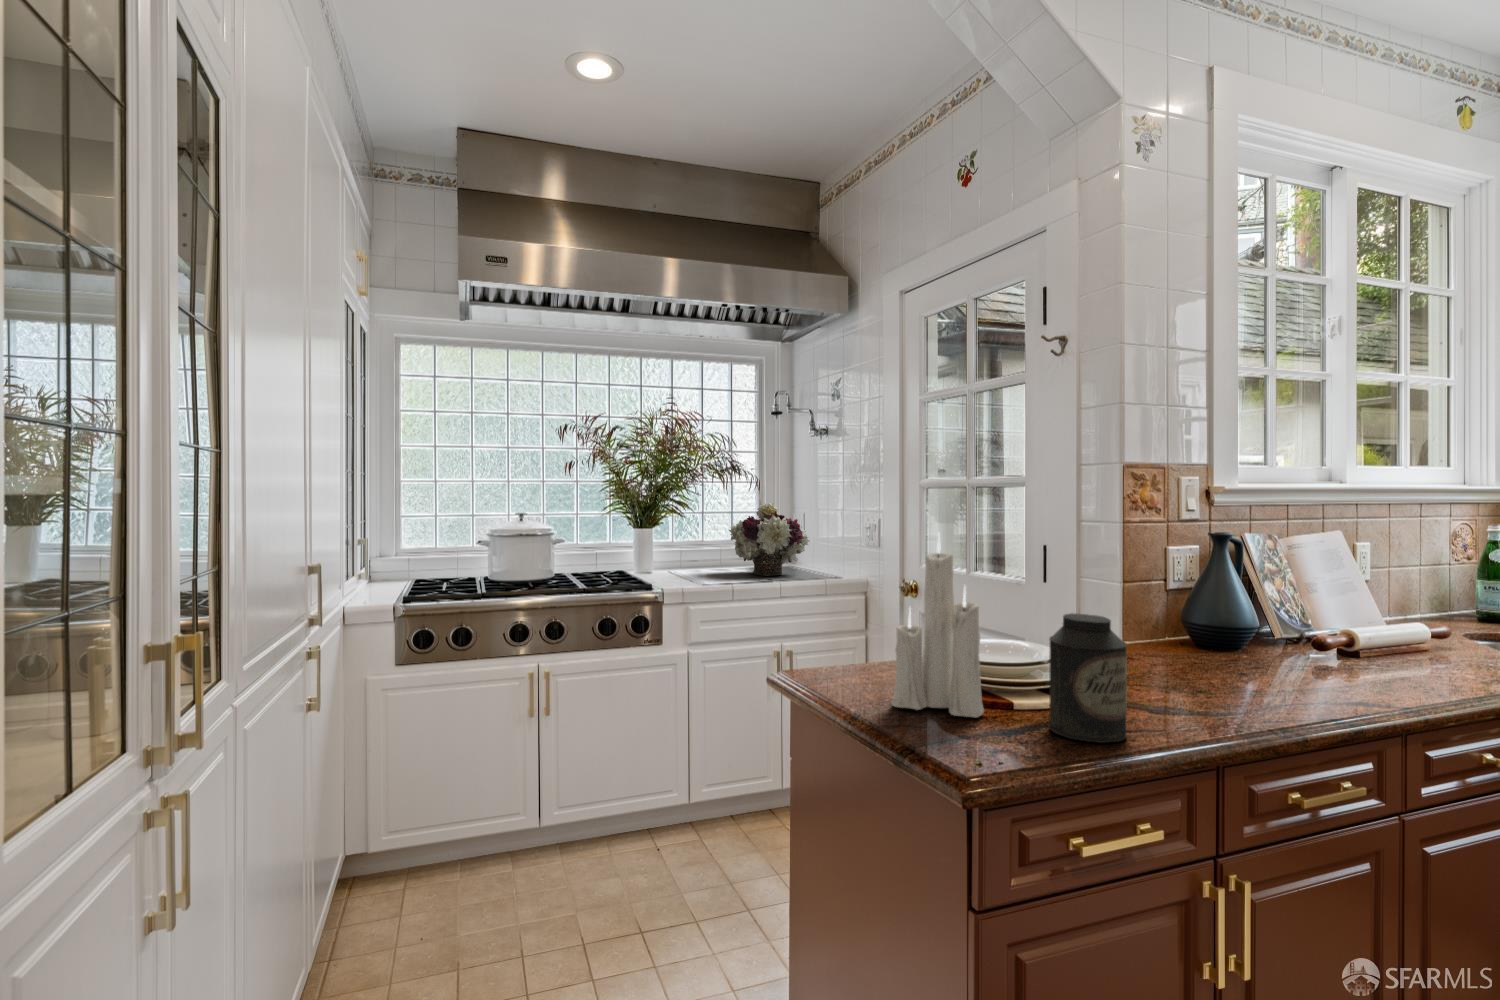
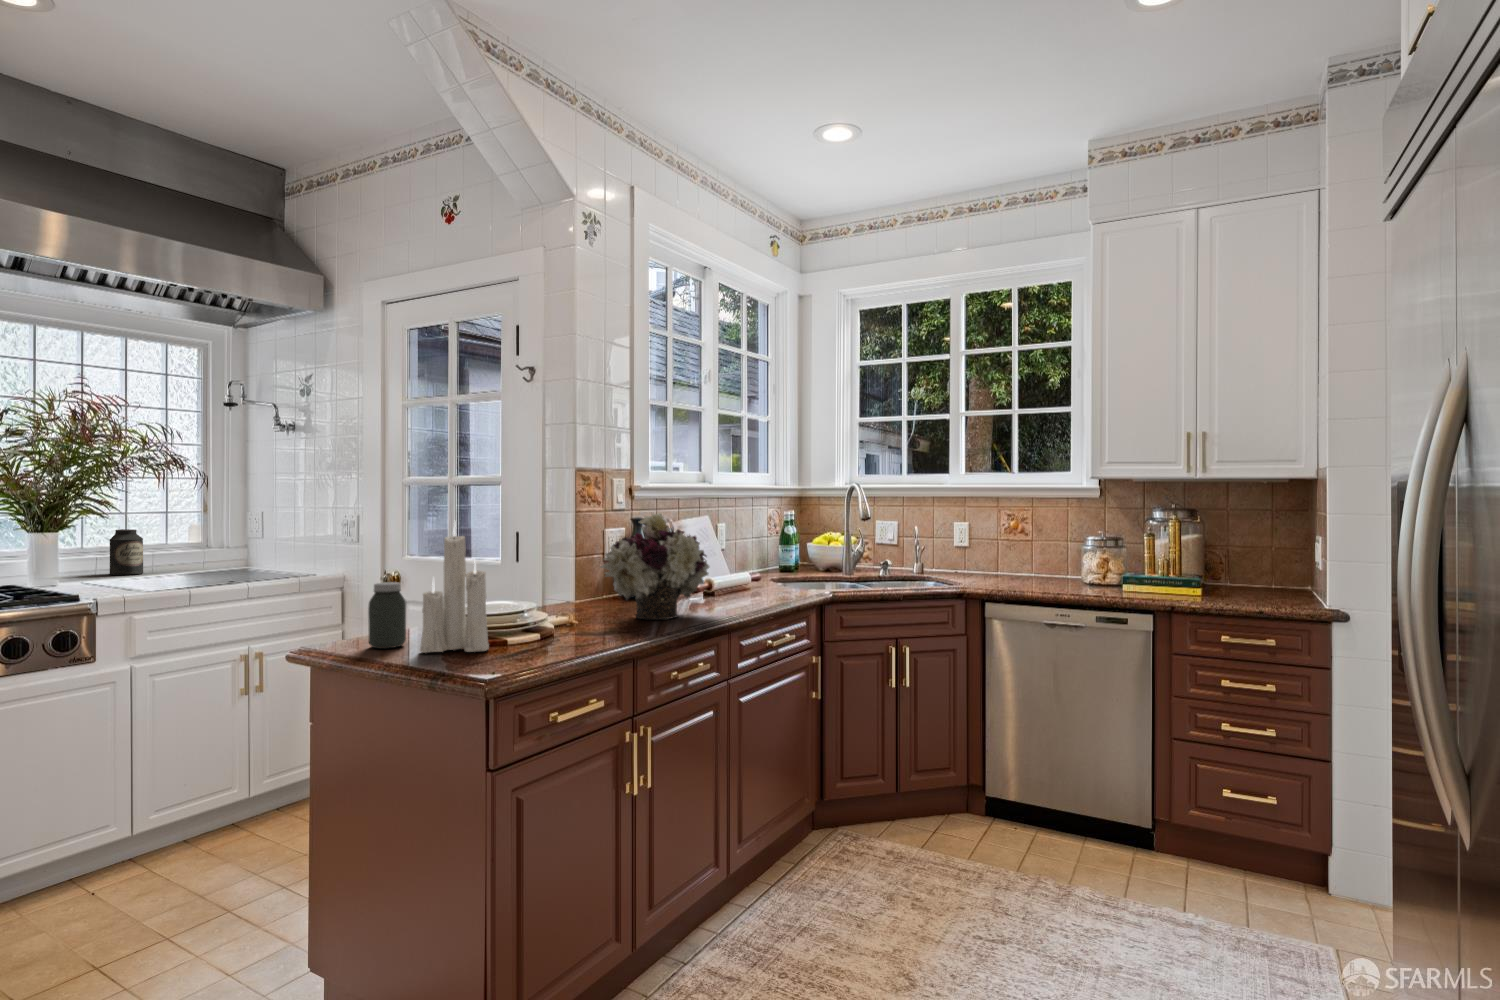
flower arrangement: present [729,503,809,576] -> present [601,513,709,620]
jar: none [839,606,883,691] -> present [368,582,406,648]
canister: present [1049,613,1127,743] -> present [110,529,143,575]

